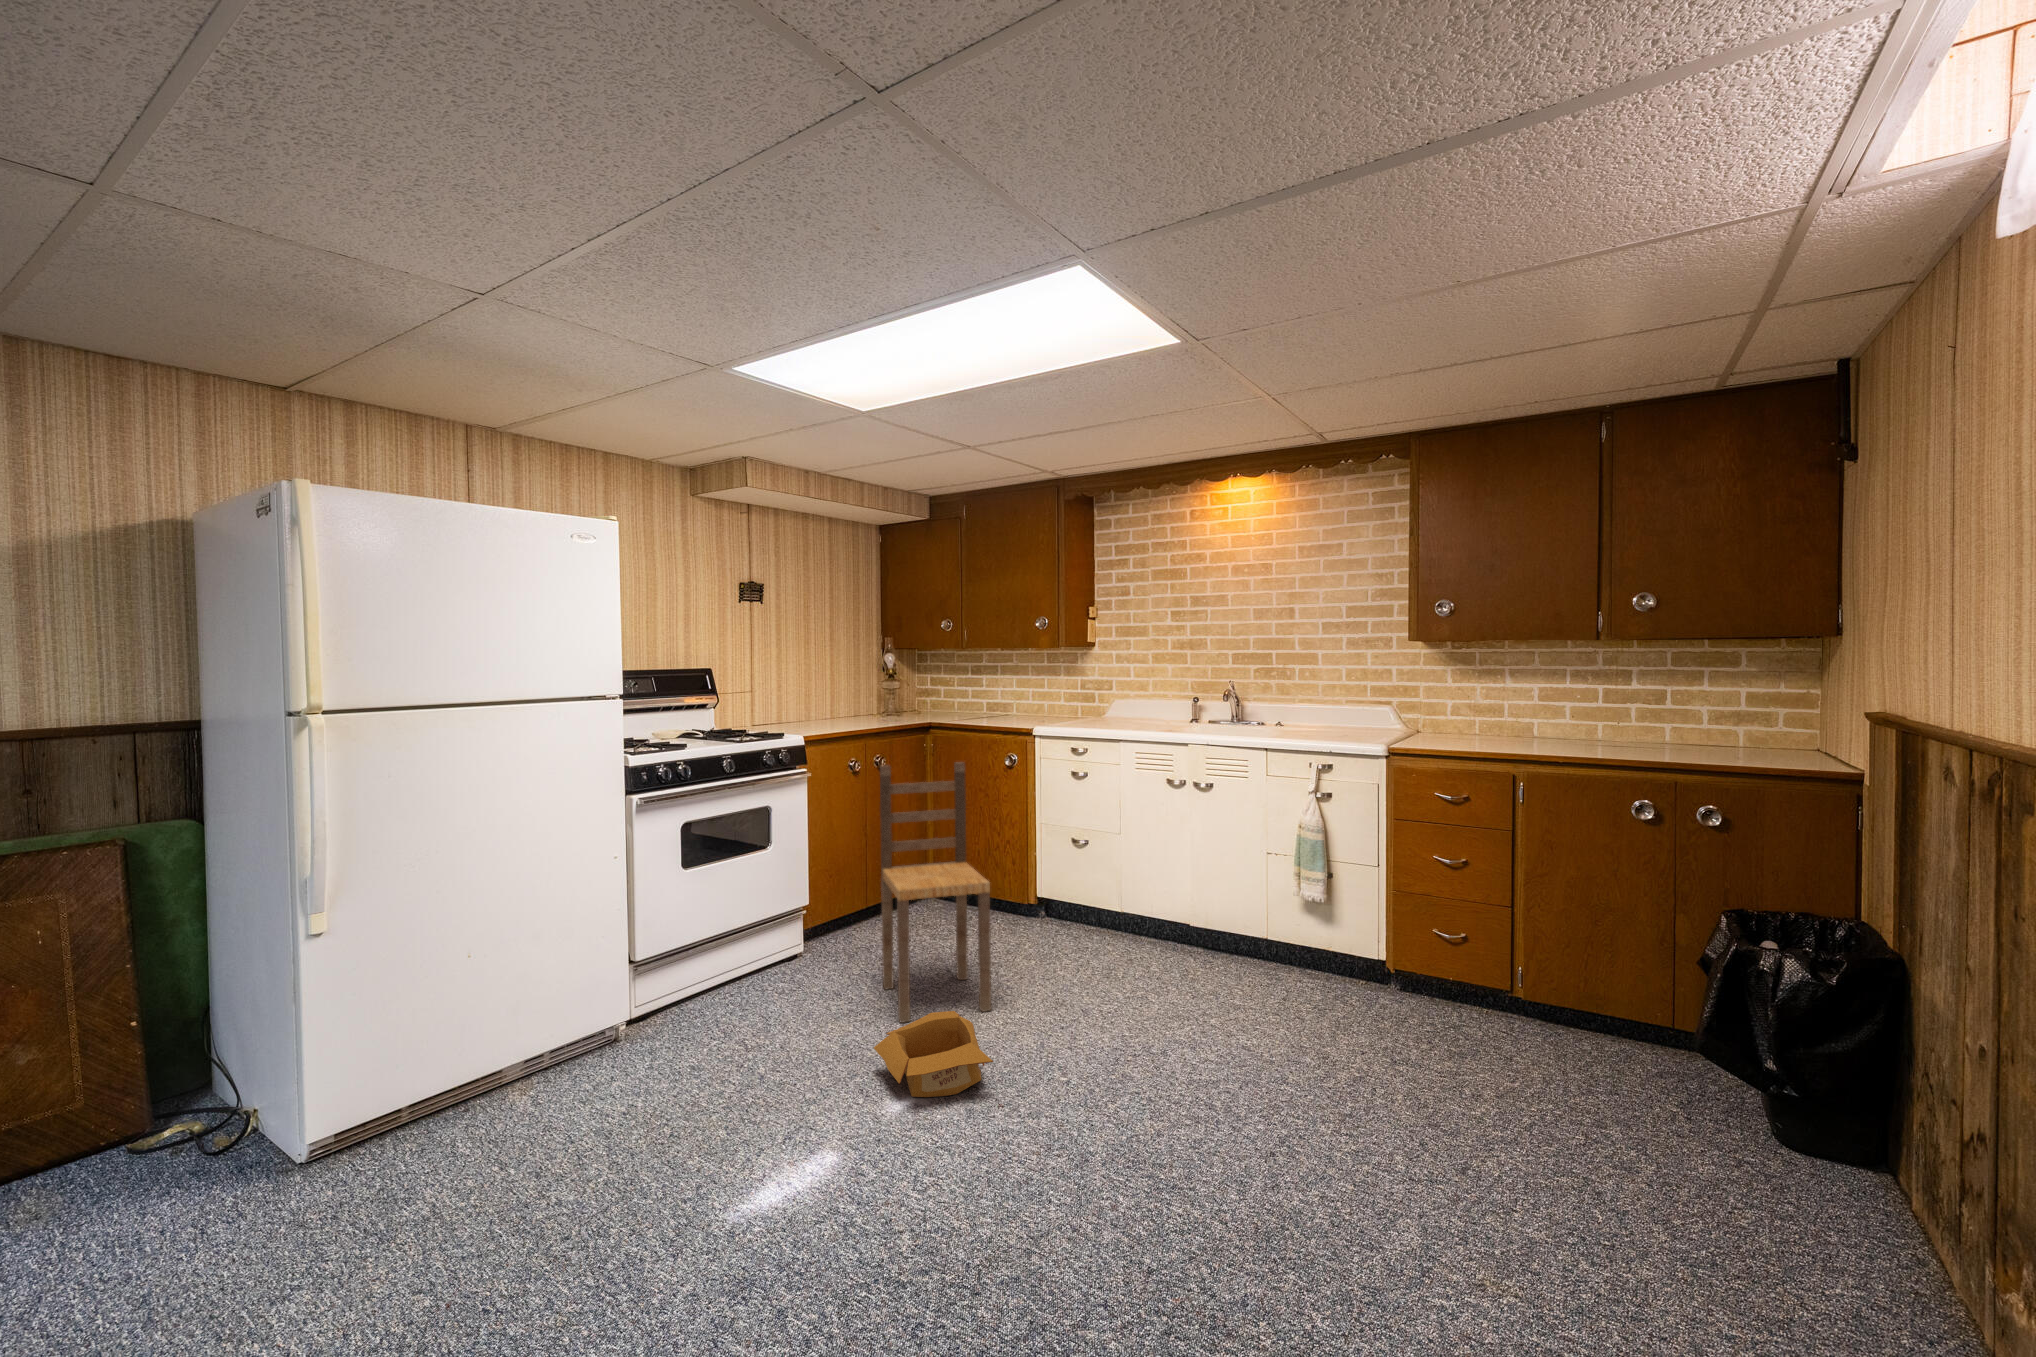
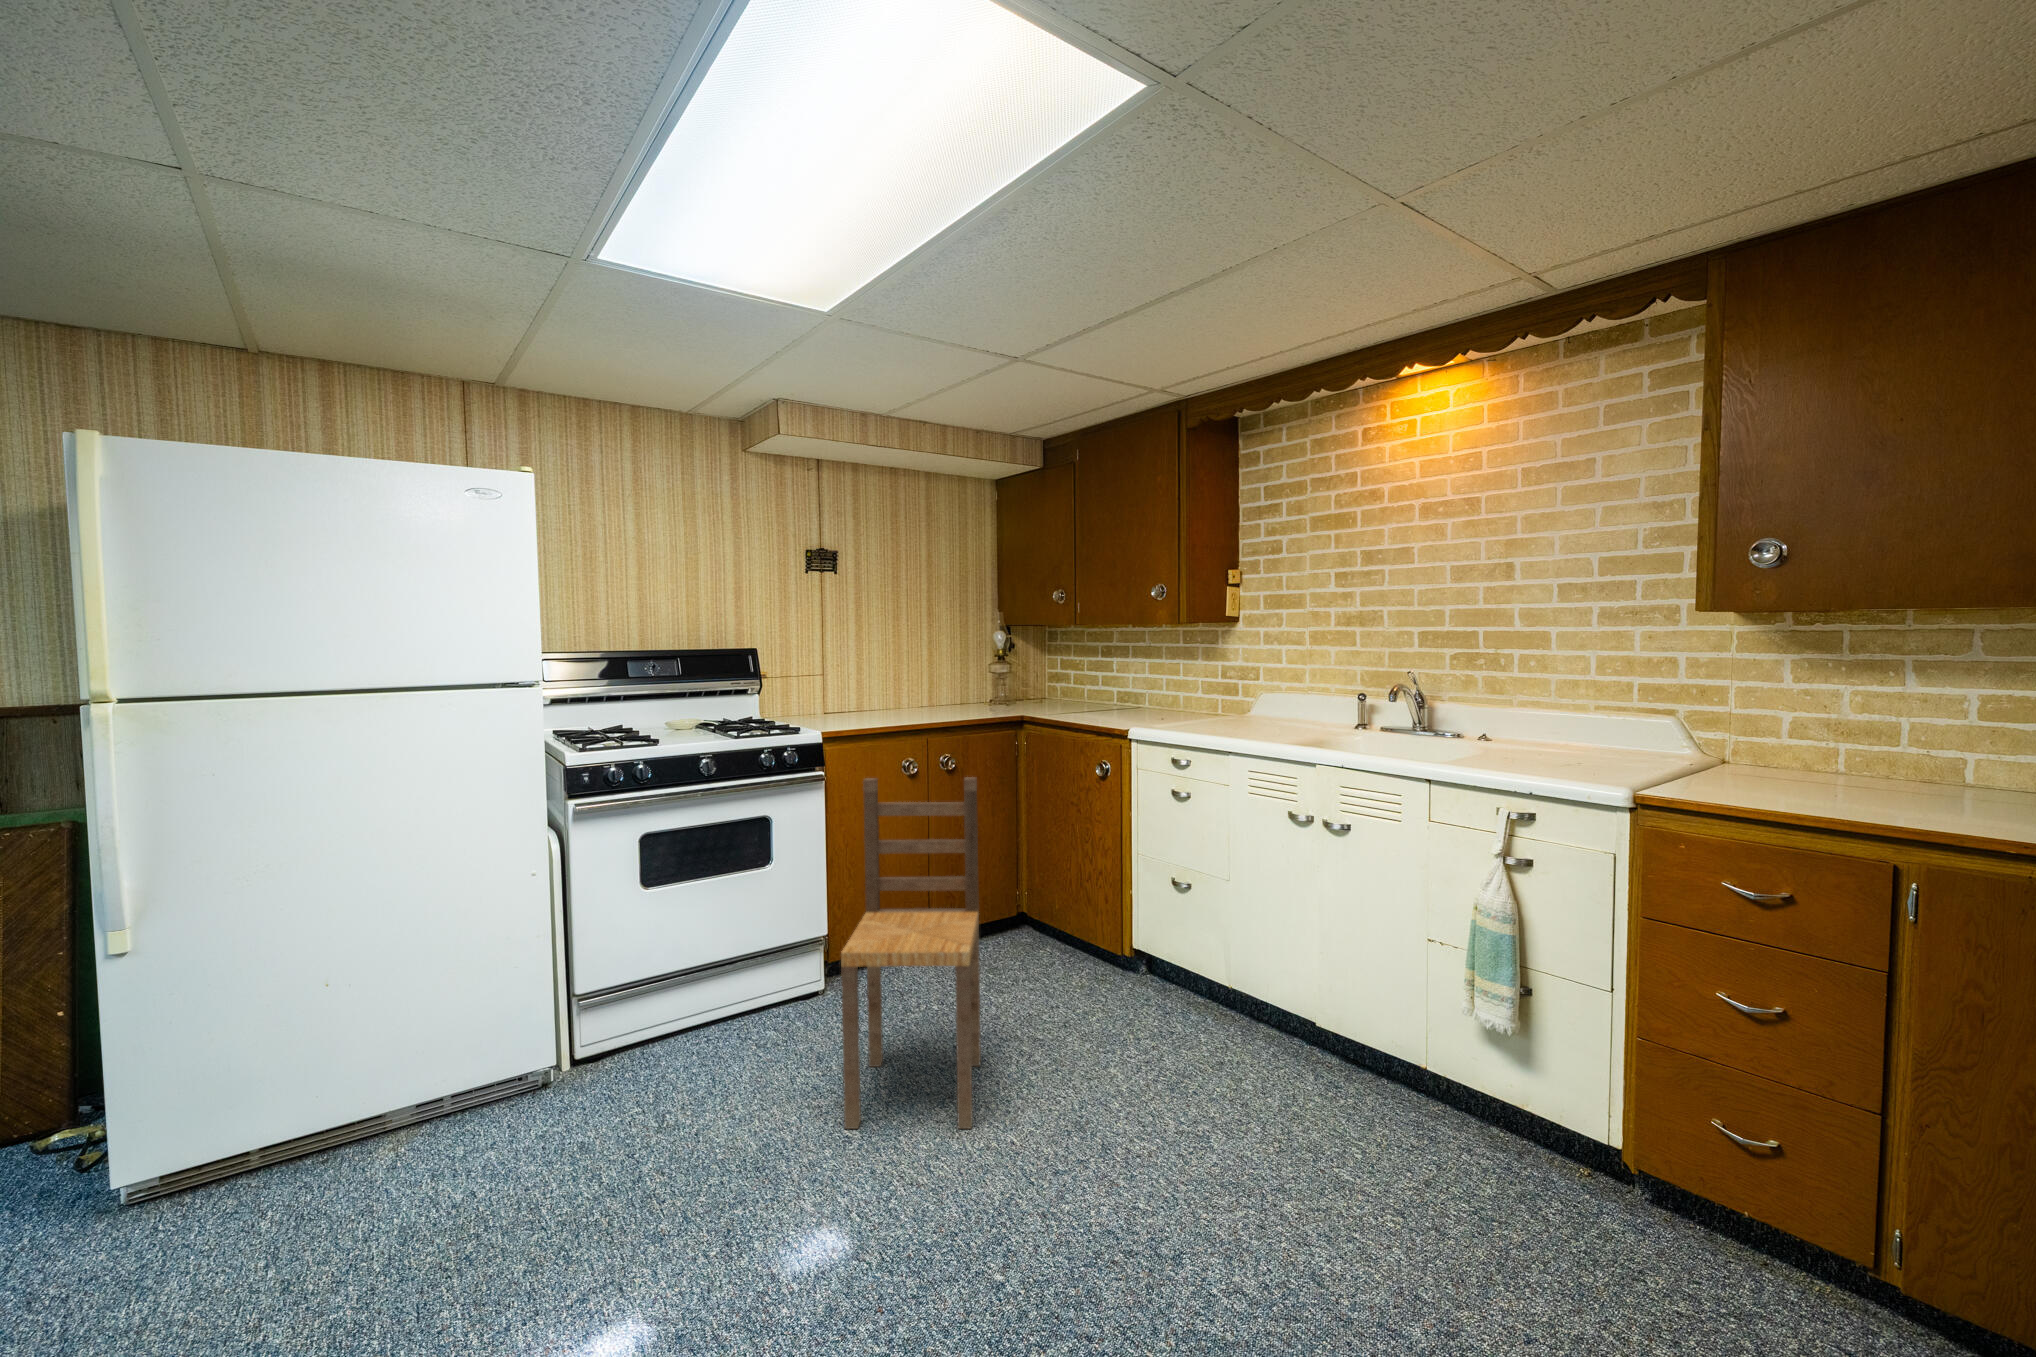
cardboard box: present [874,1011,993,1097] -> none [726,1137,888,1287]

